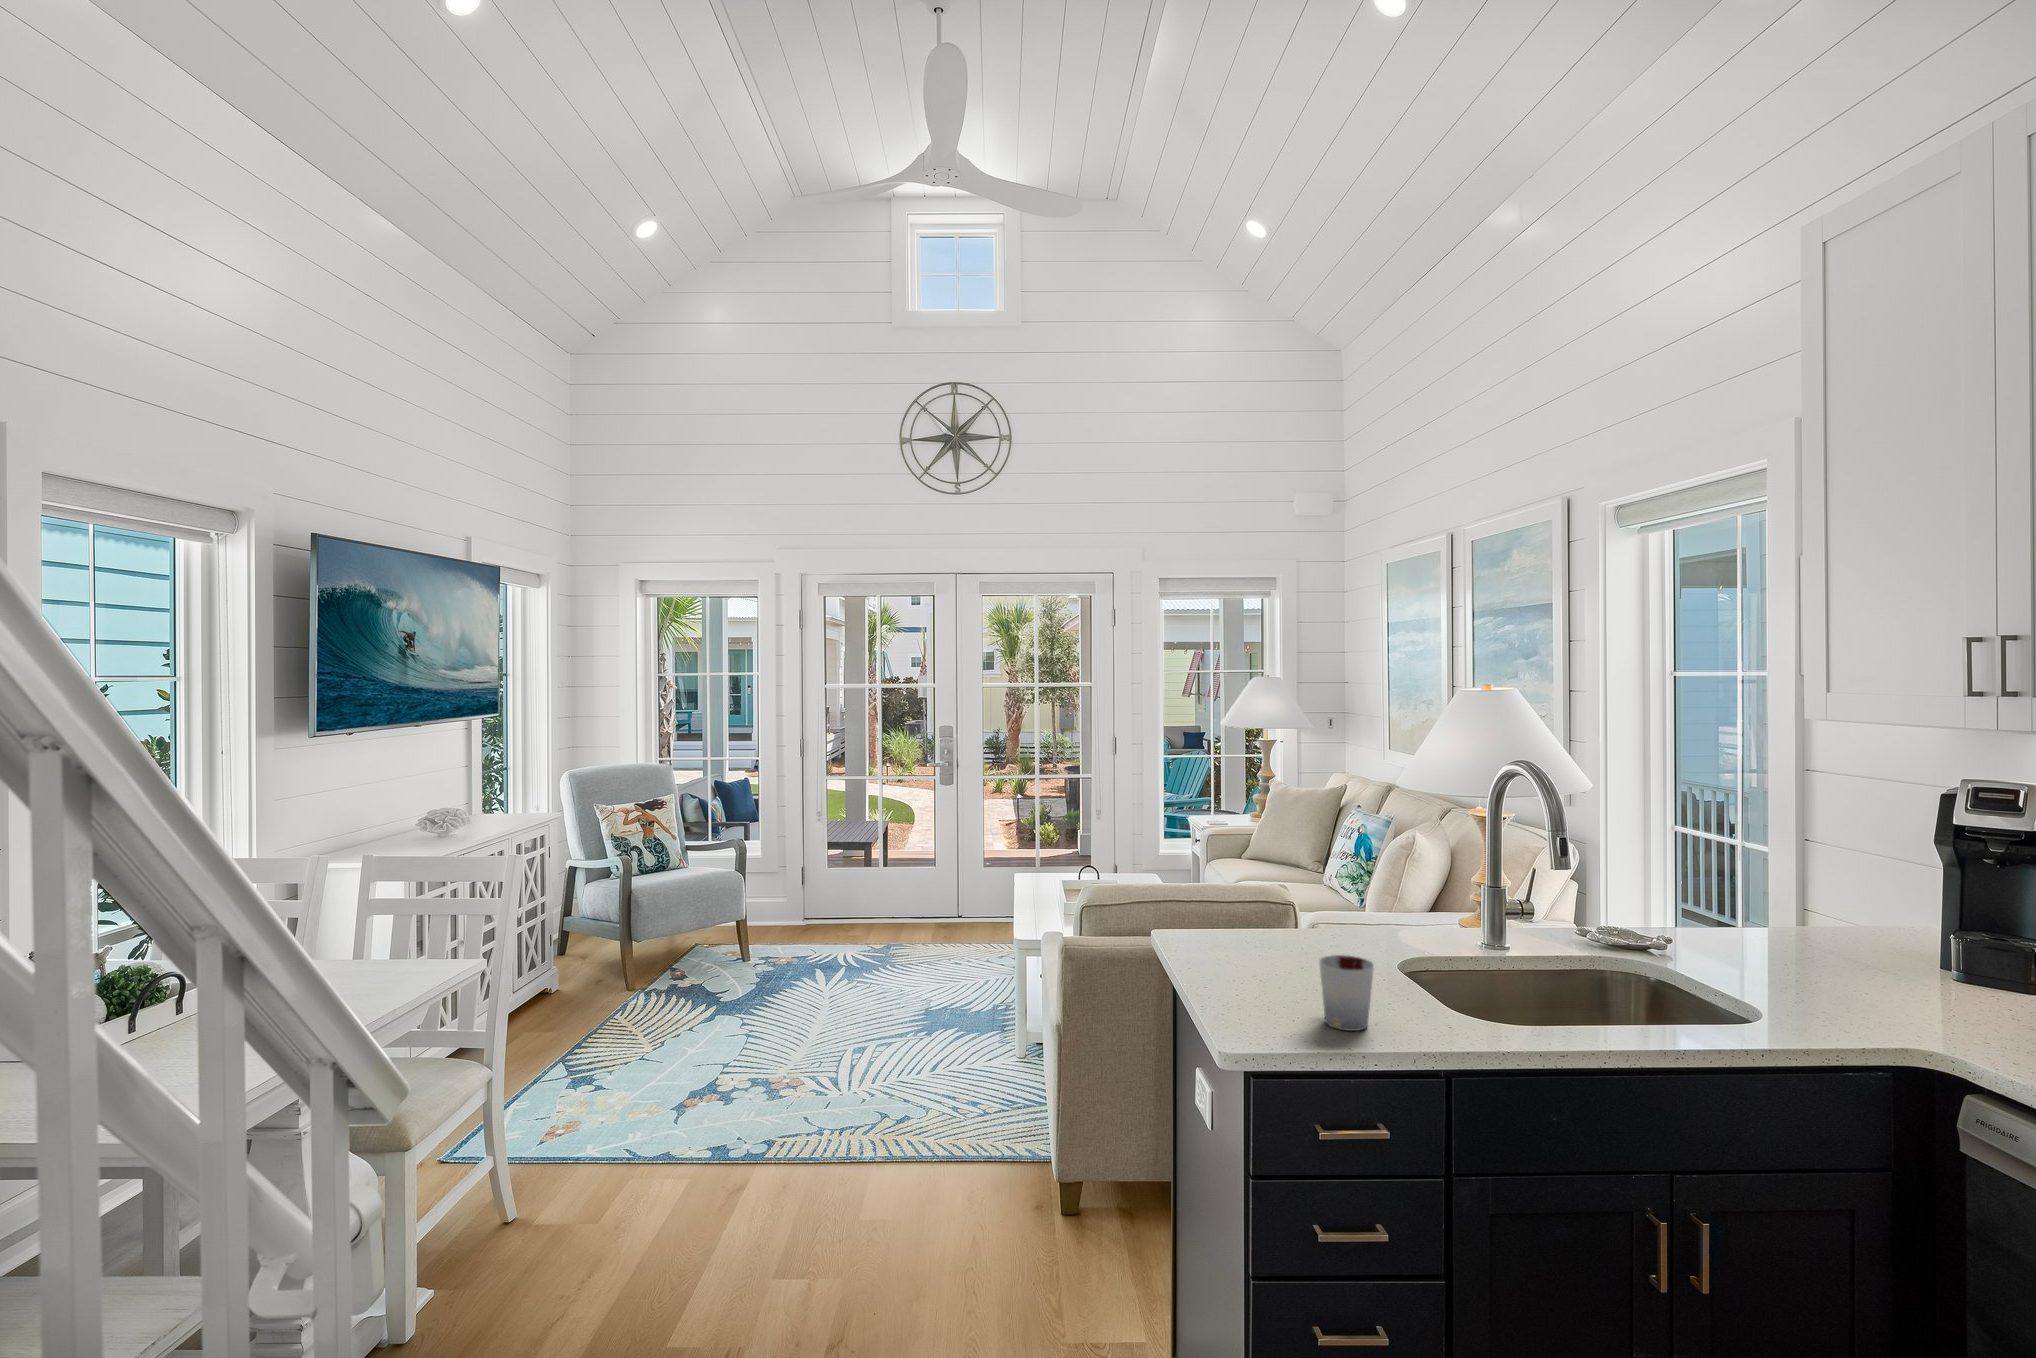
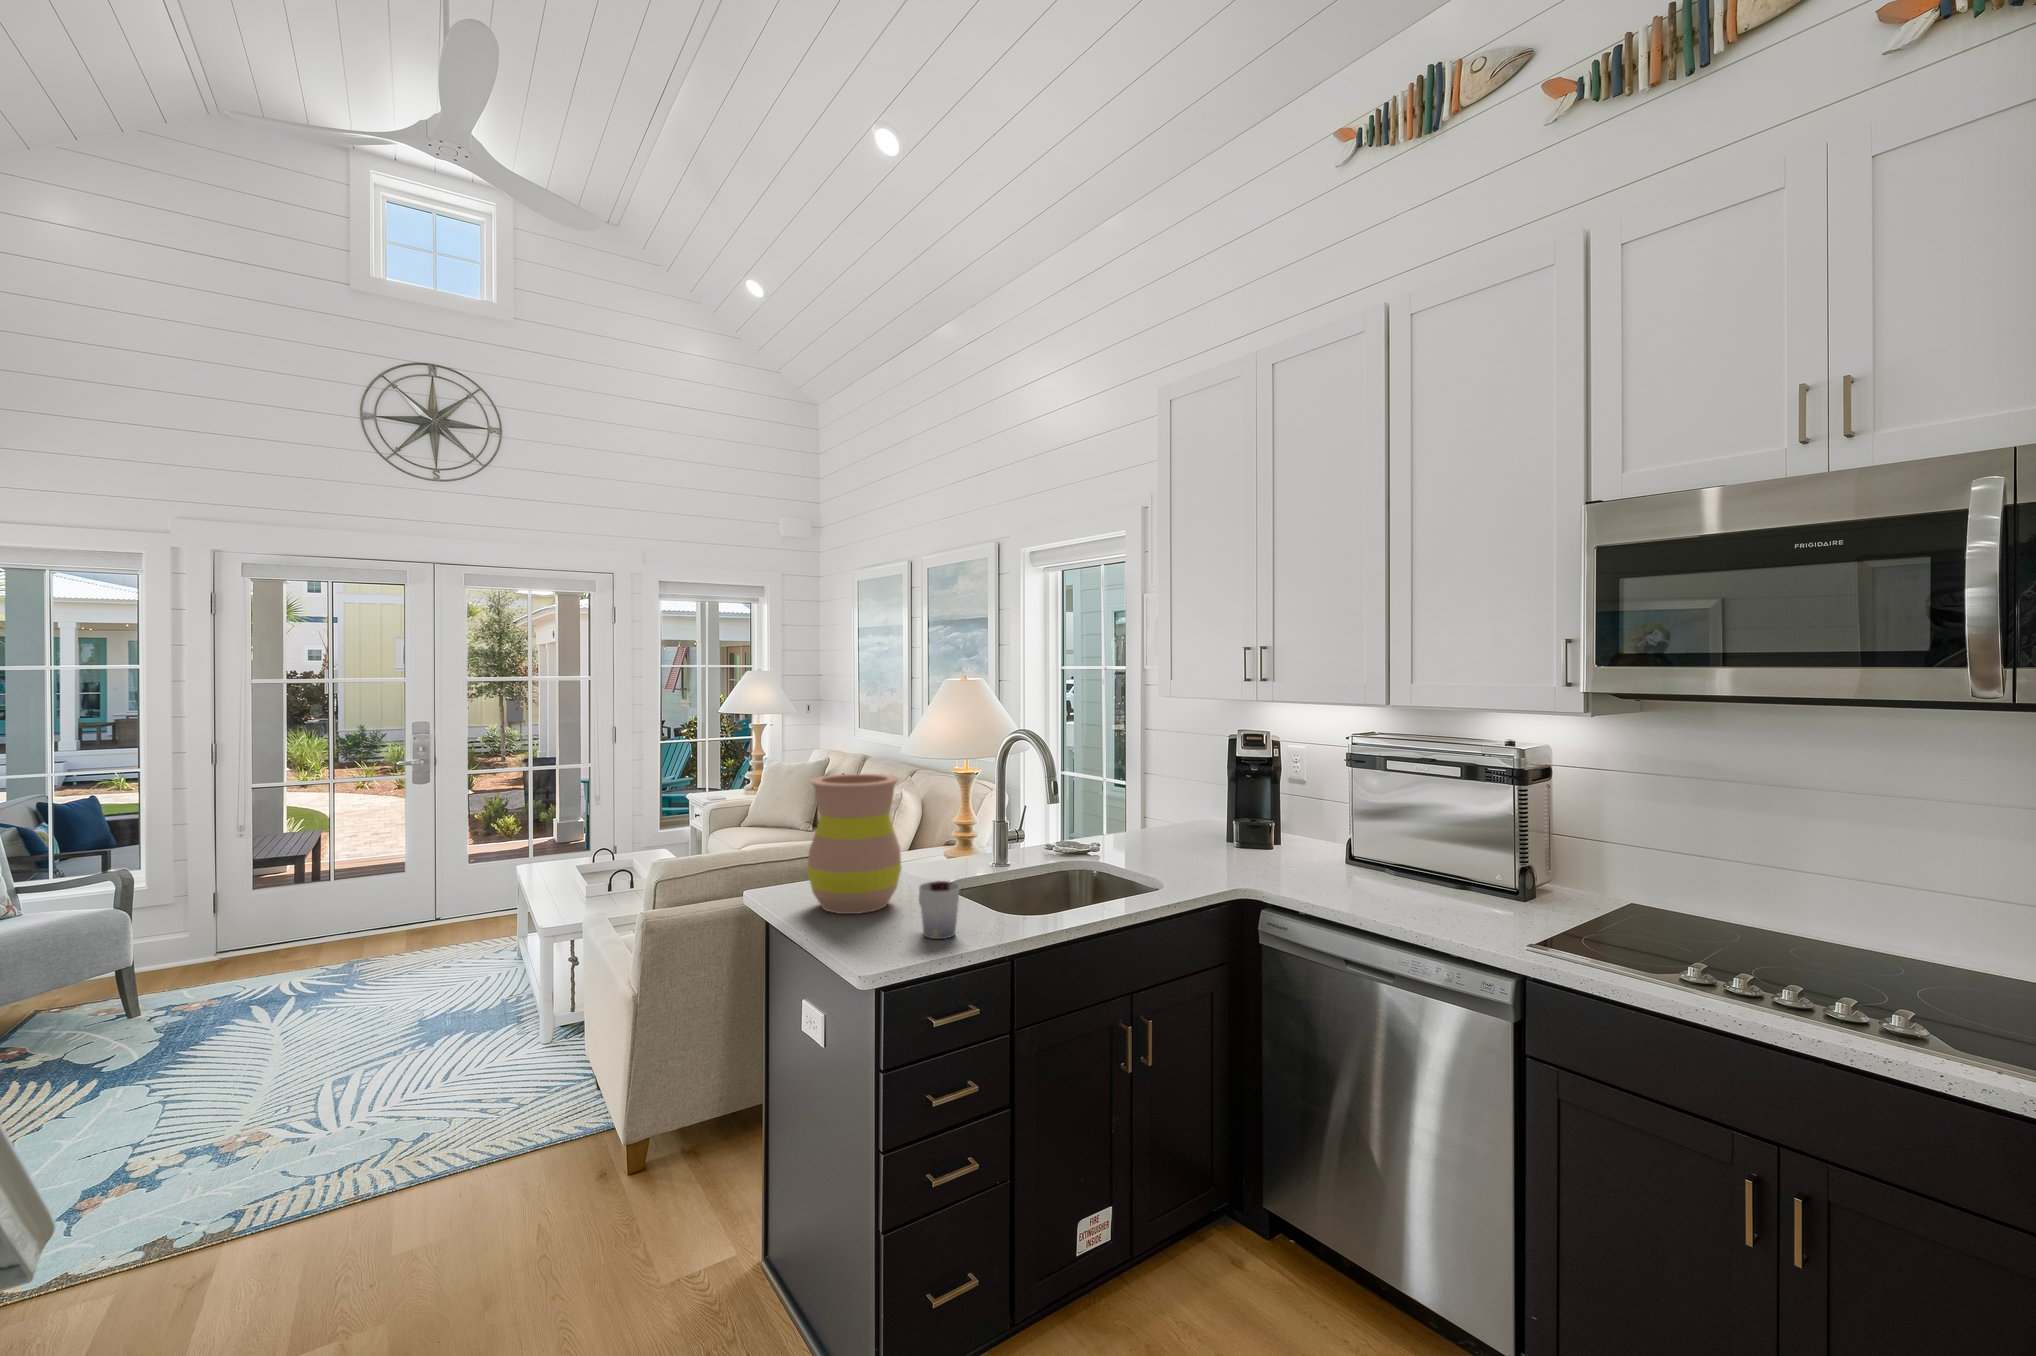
vase: none [1210,809,1324,980] -> present [808,774,901,914]

